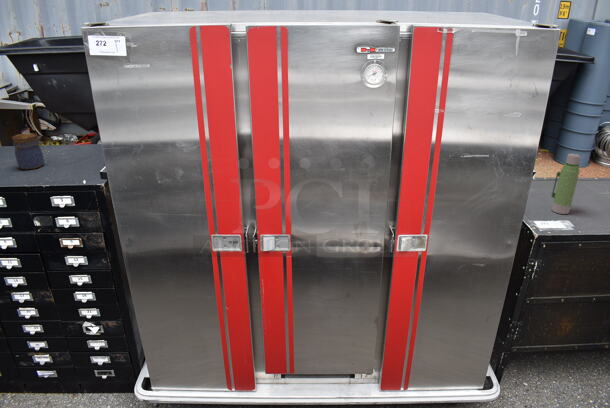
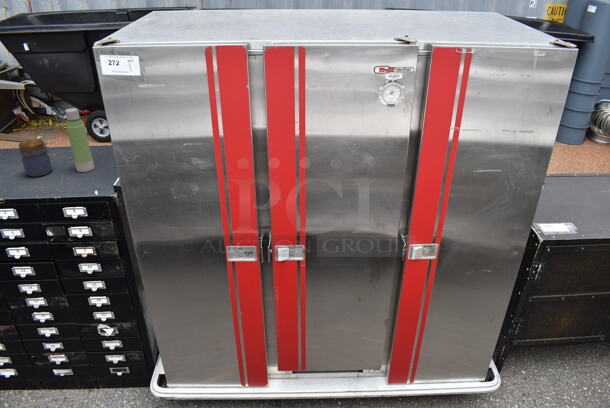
water bottle: present [552,154,580,214] -> present [66,108,94,172]

